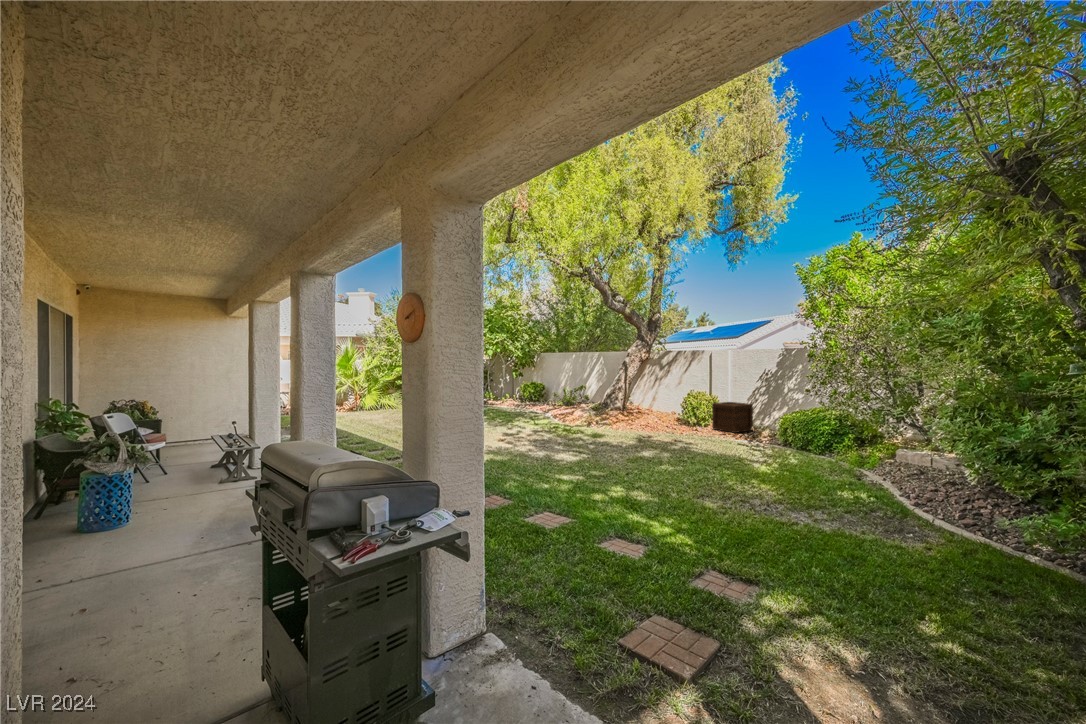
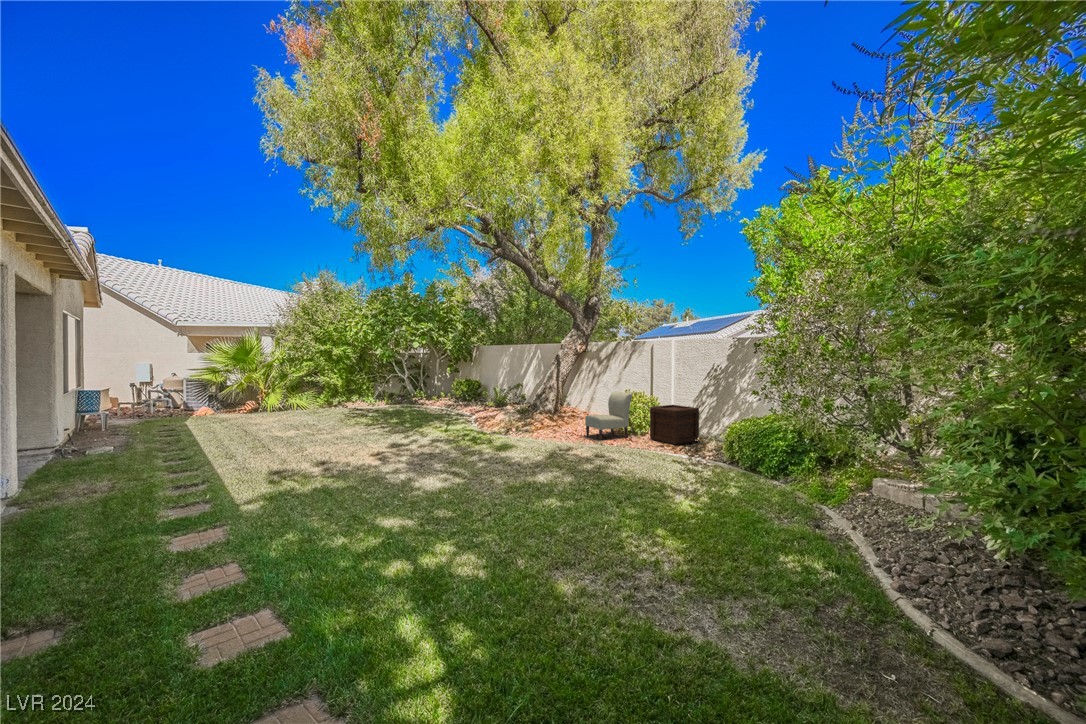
chair: none [658,391,697,430] -> present [585,391,632,440]

